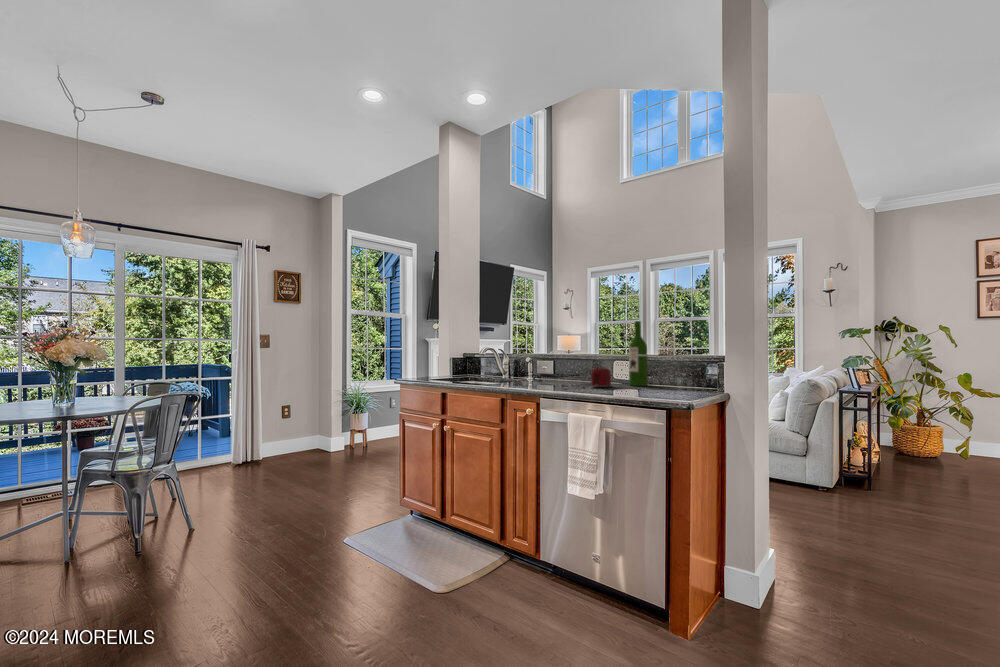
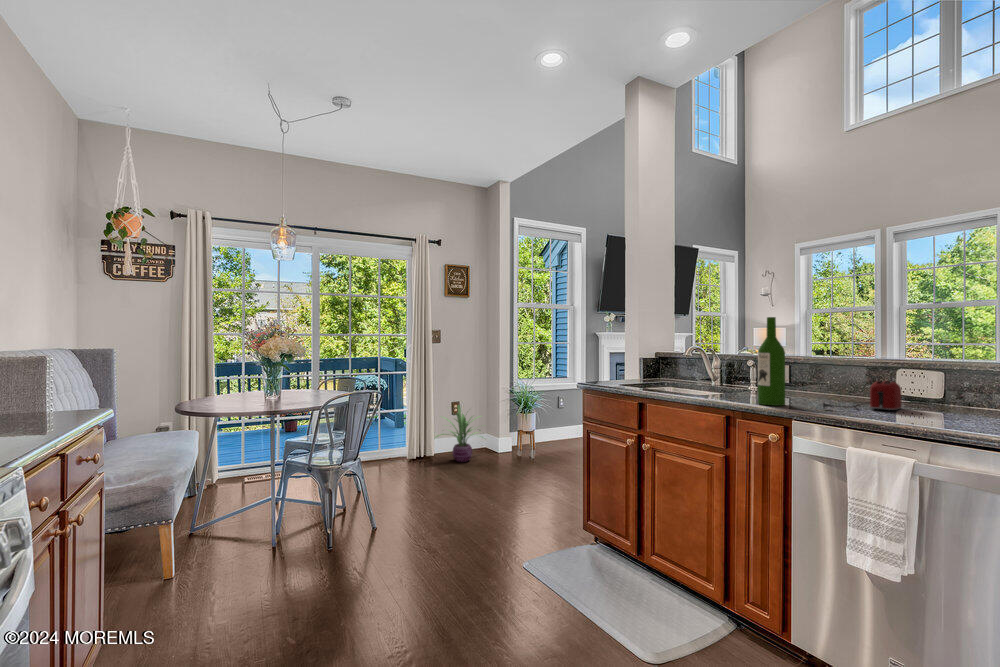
wine bottle: present [629,321,648,386] -> present [758,317,785,406]
decorative plant: none [261,408,318,463] -> present [436,405,483,462]

